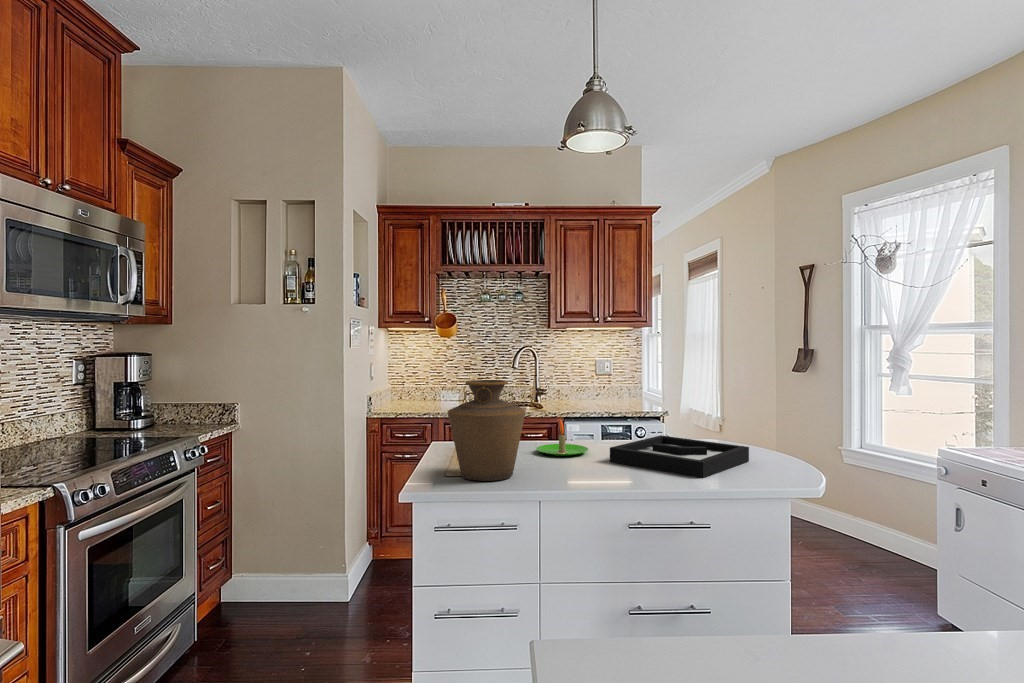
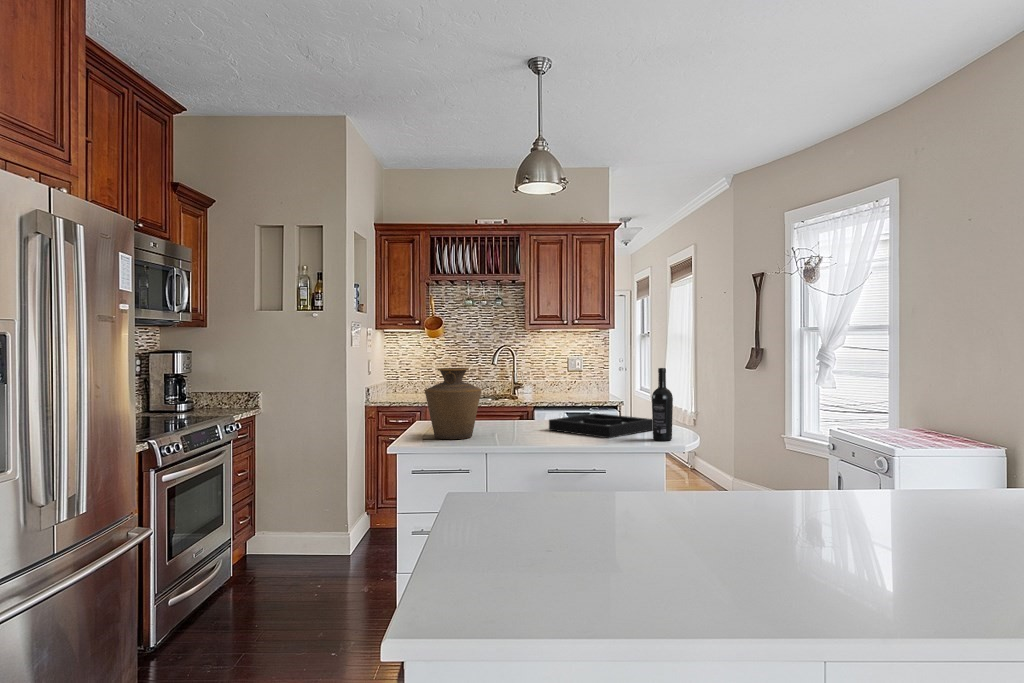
wine bottle: none [765,382,796,485] -> present [652,368,673,441]
candle: present [536,419,588,456] -> none [496,399,537,427]

